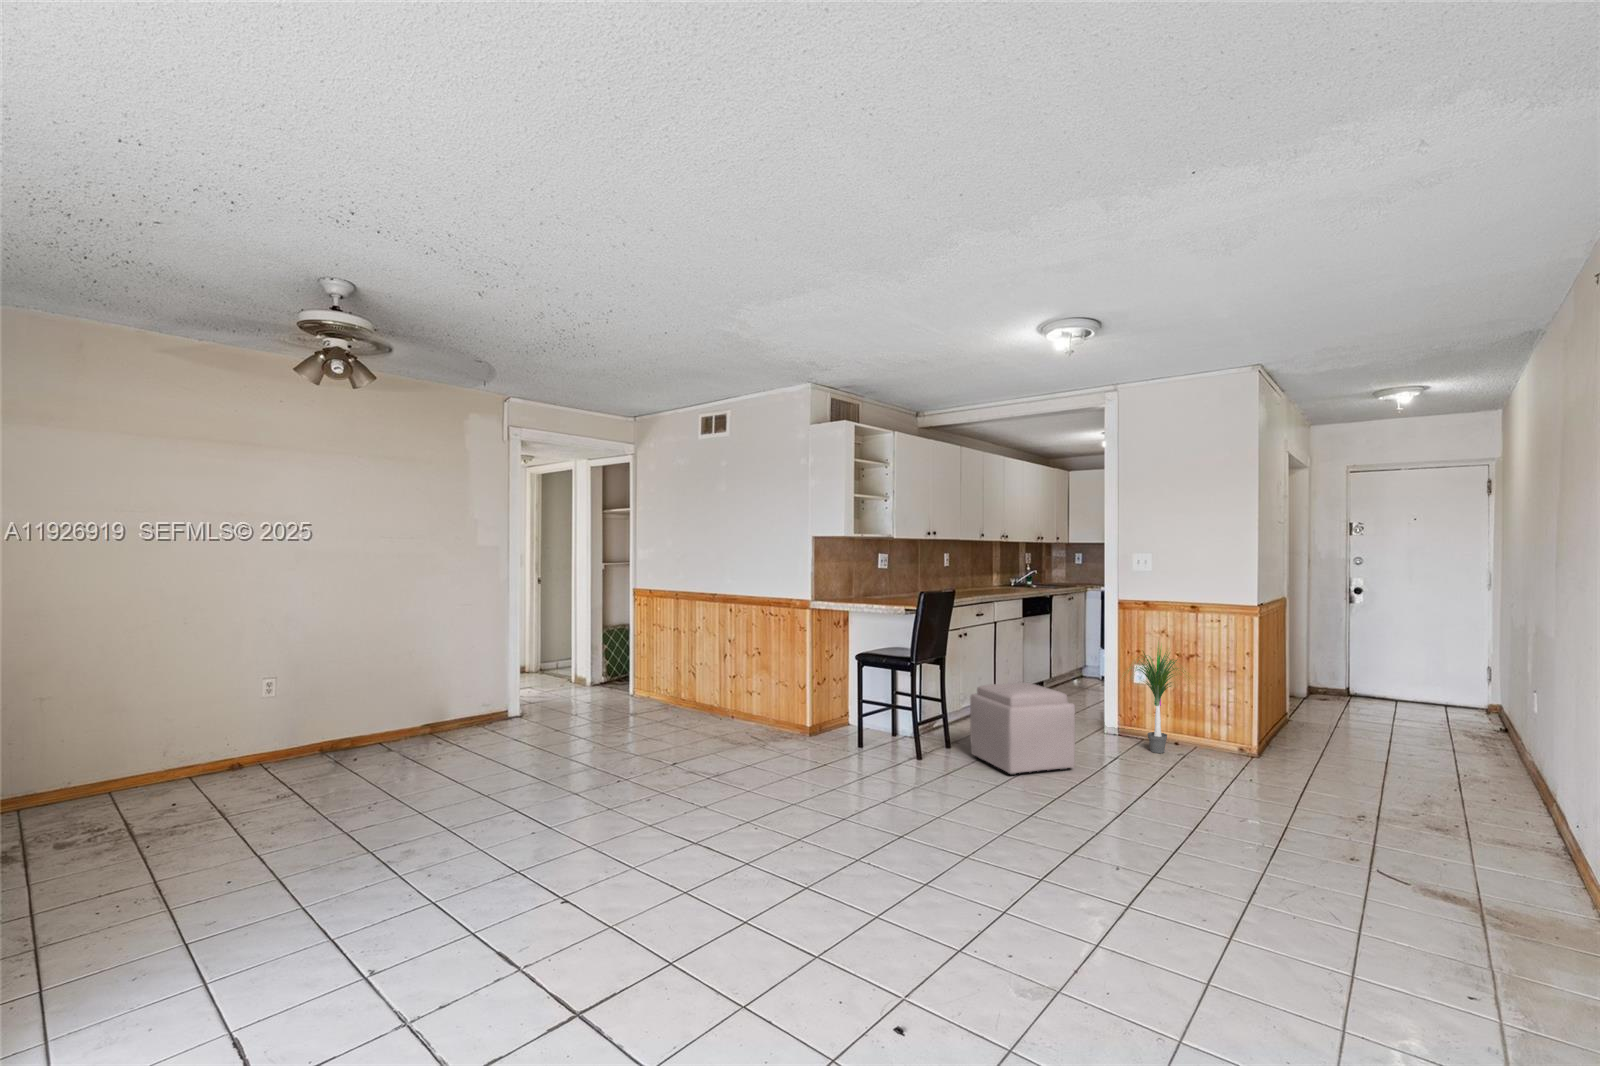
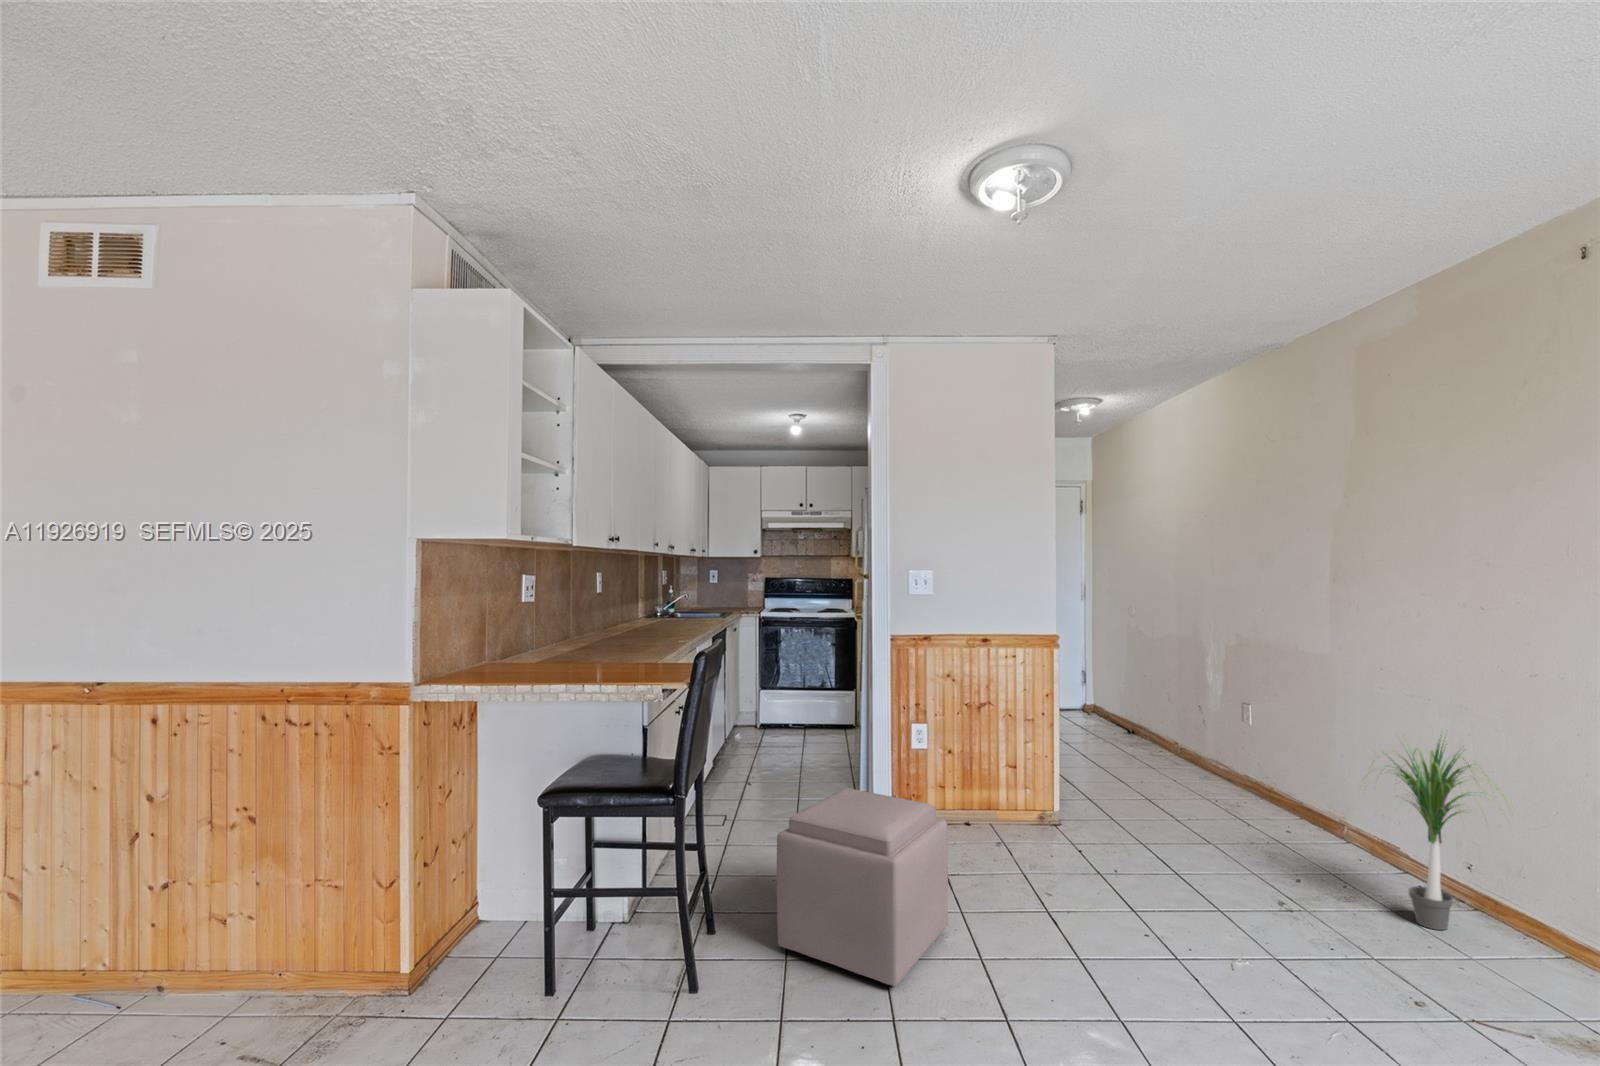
potted plant: present [1128,646,1184,753] -> present [1364,739,1505,930]

